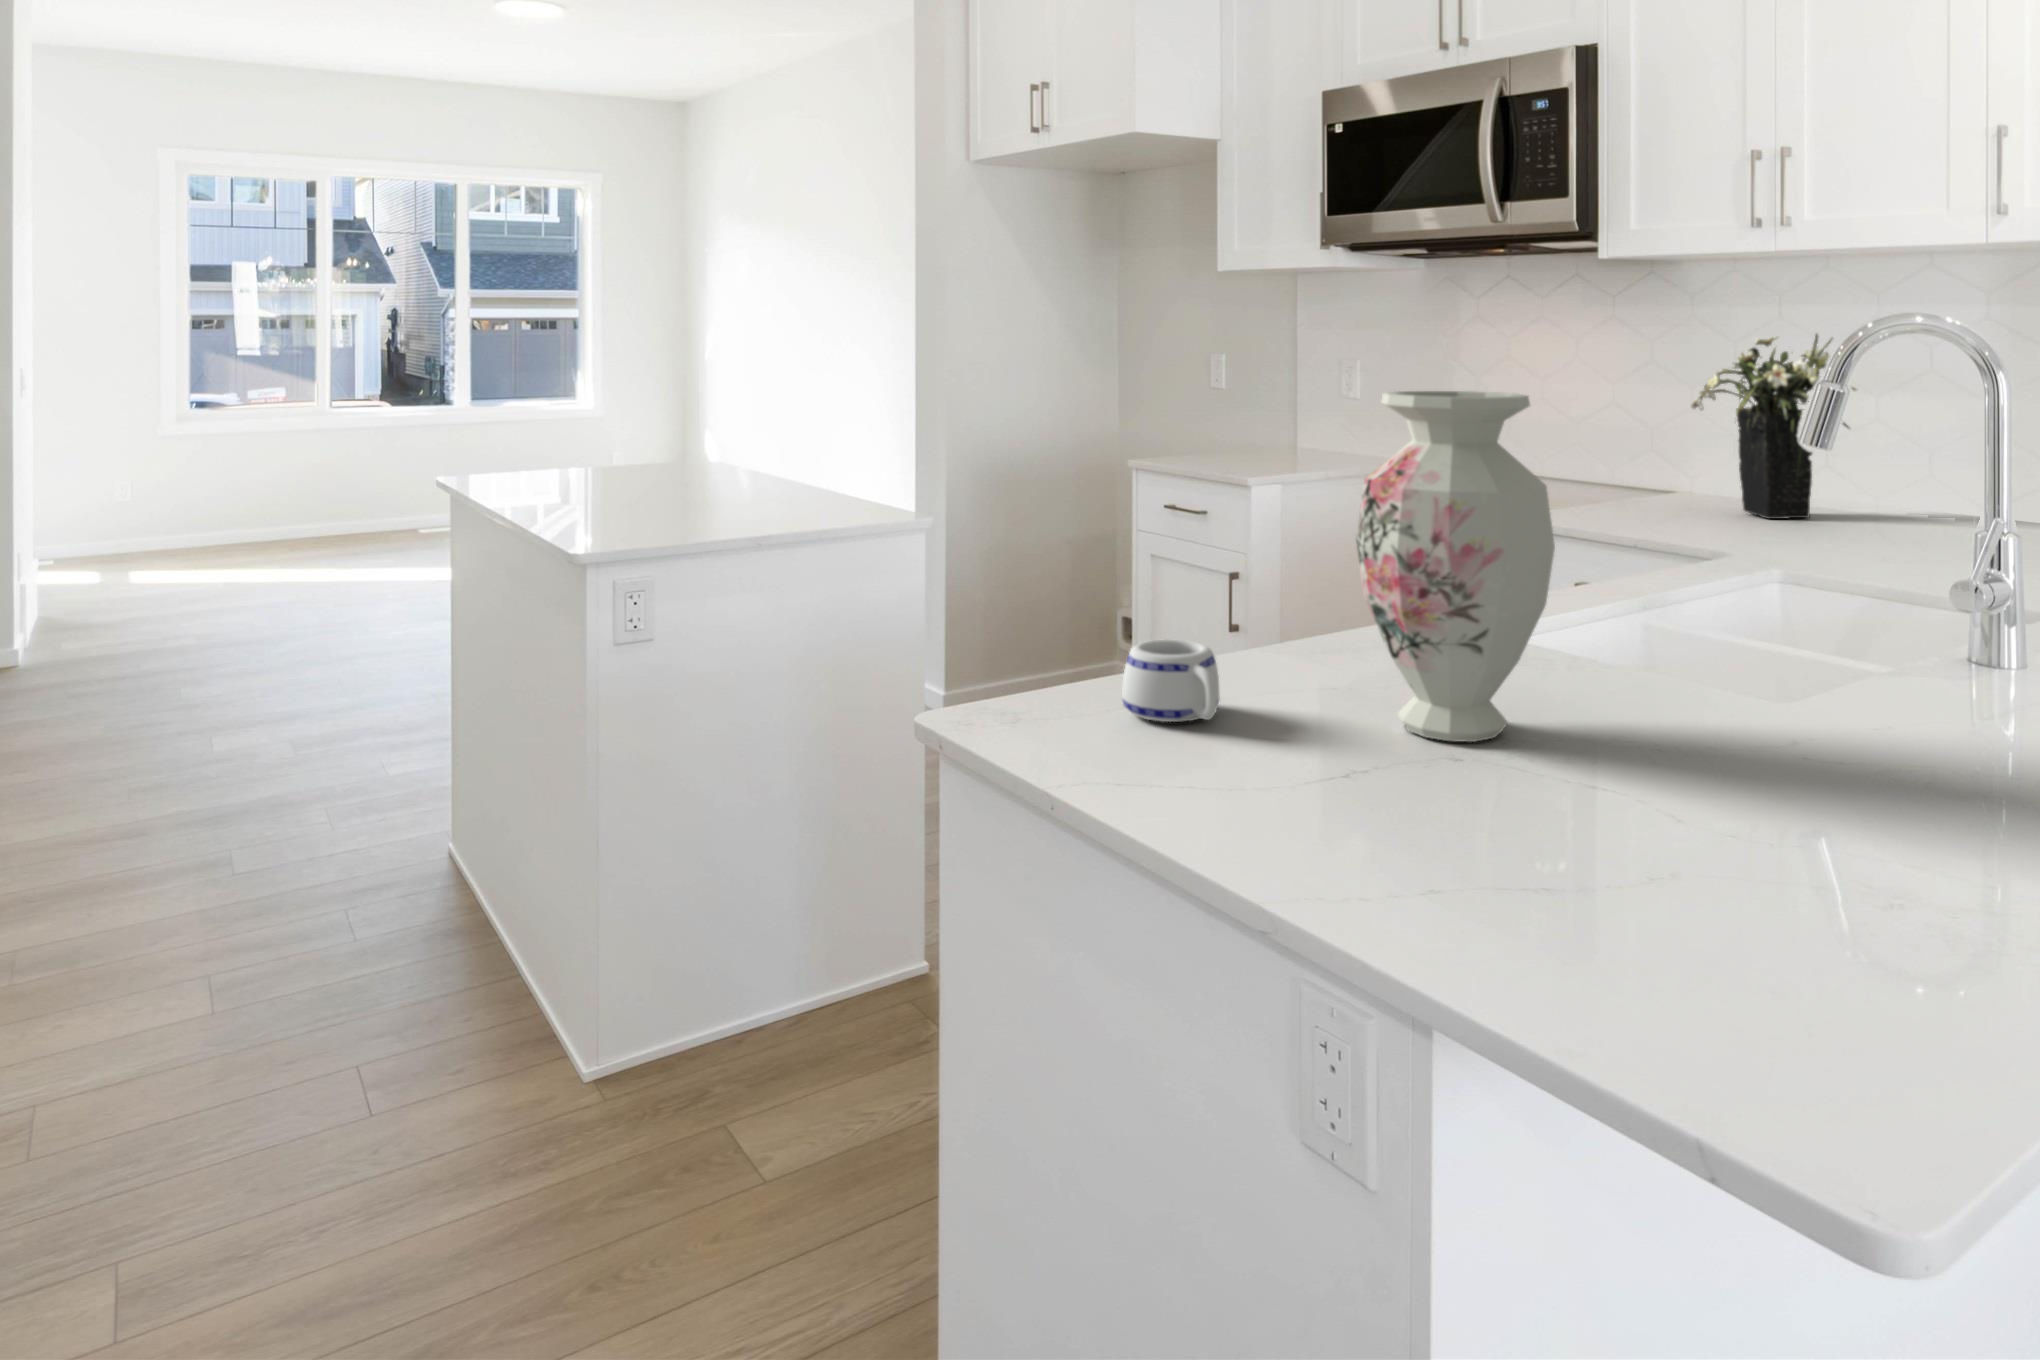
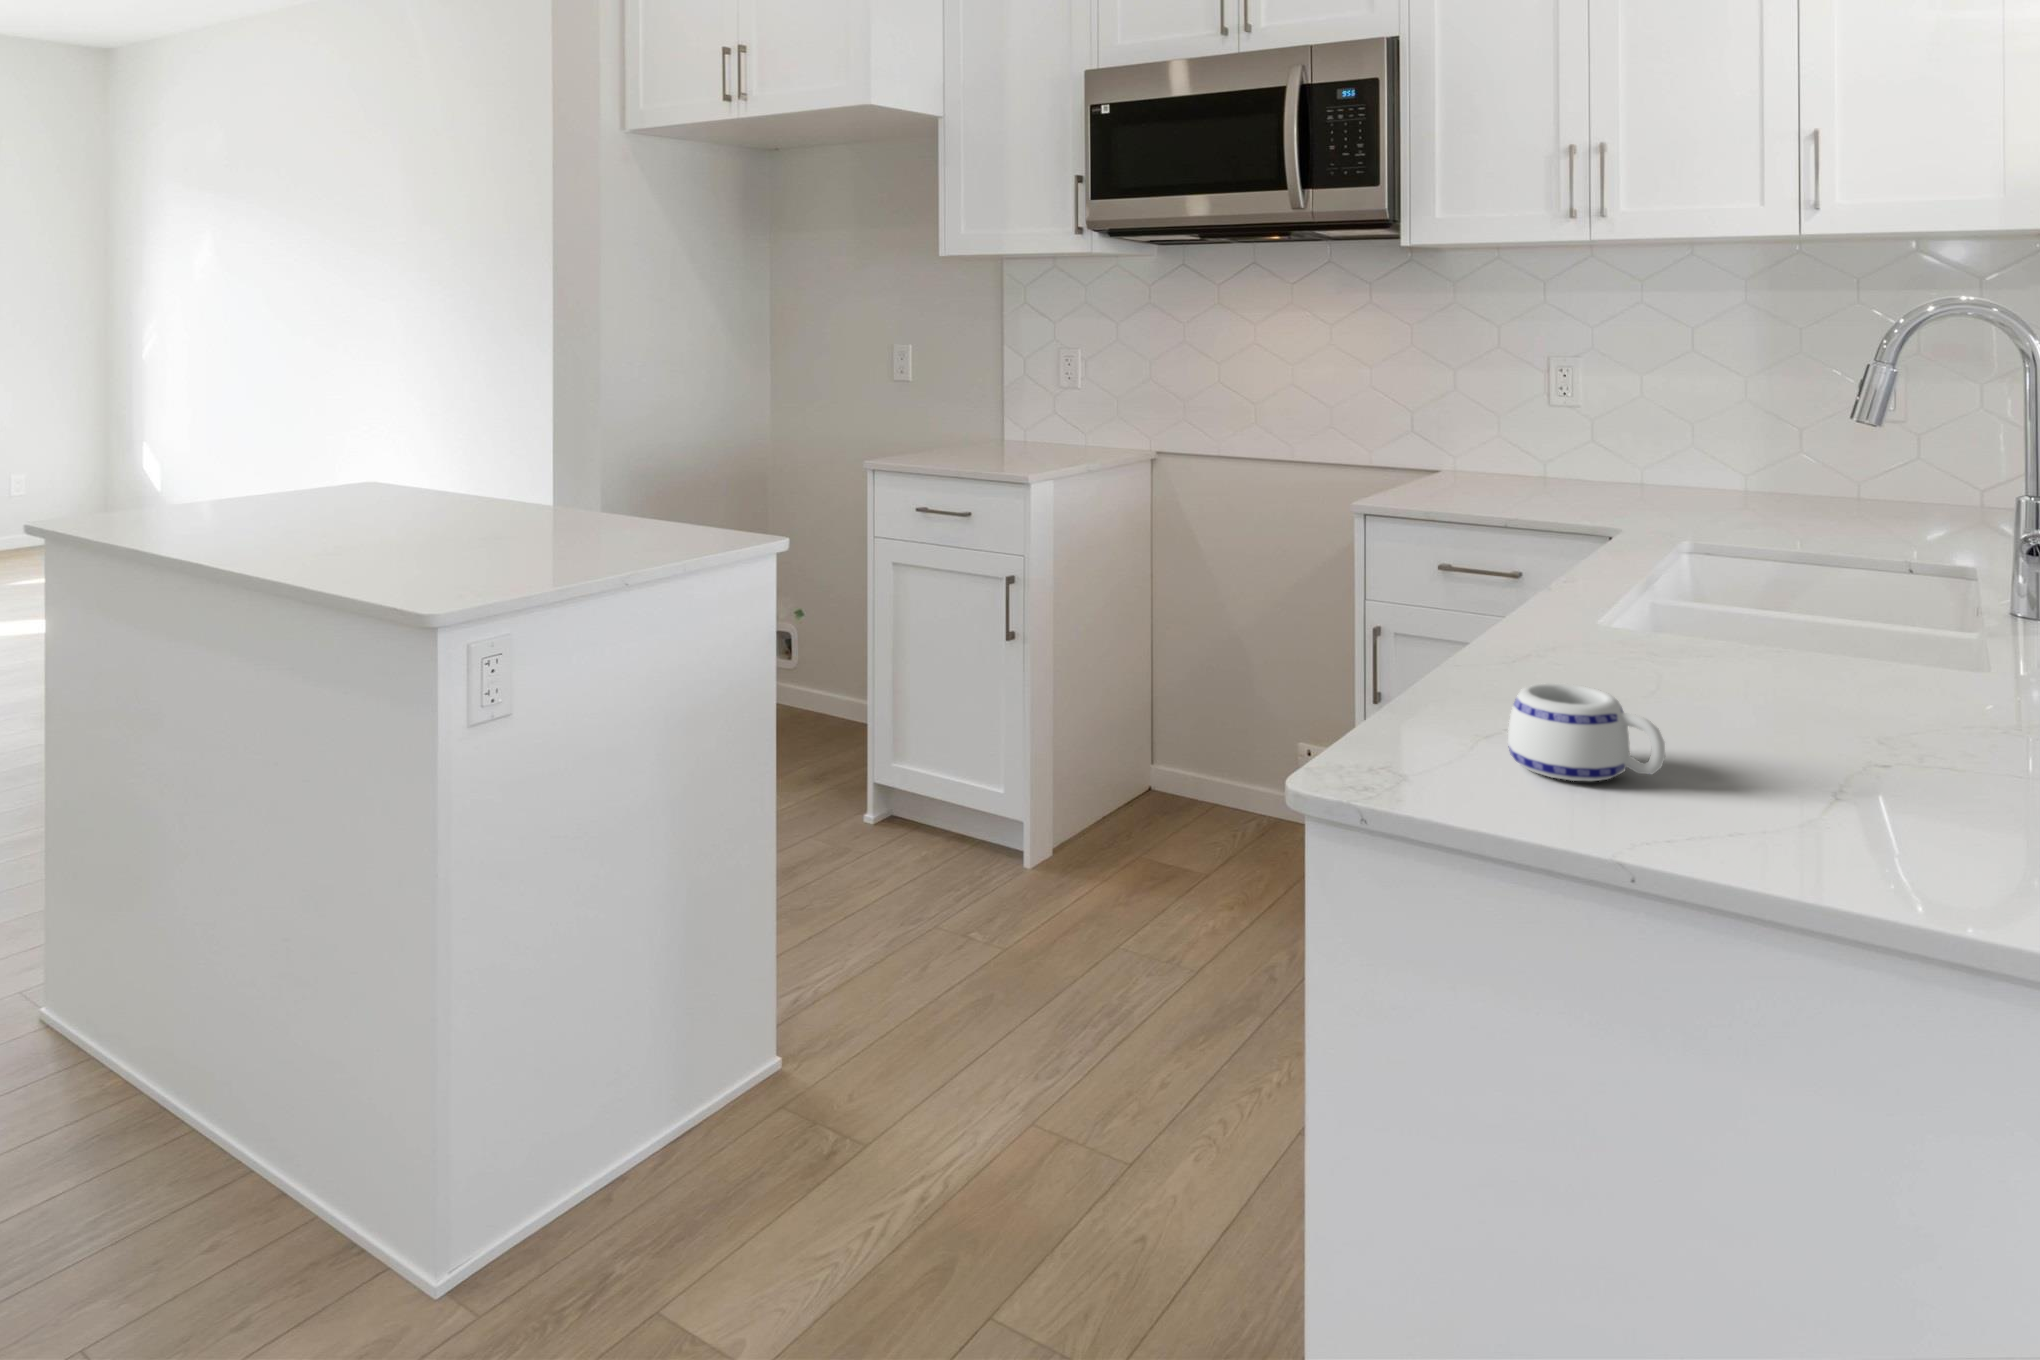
flower arrangement: present [1691,334,1856,519] -> none [1506,319,1662,496]
vase: present [1356,391,1555,742] -> none [1734,393,1978,769]

